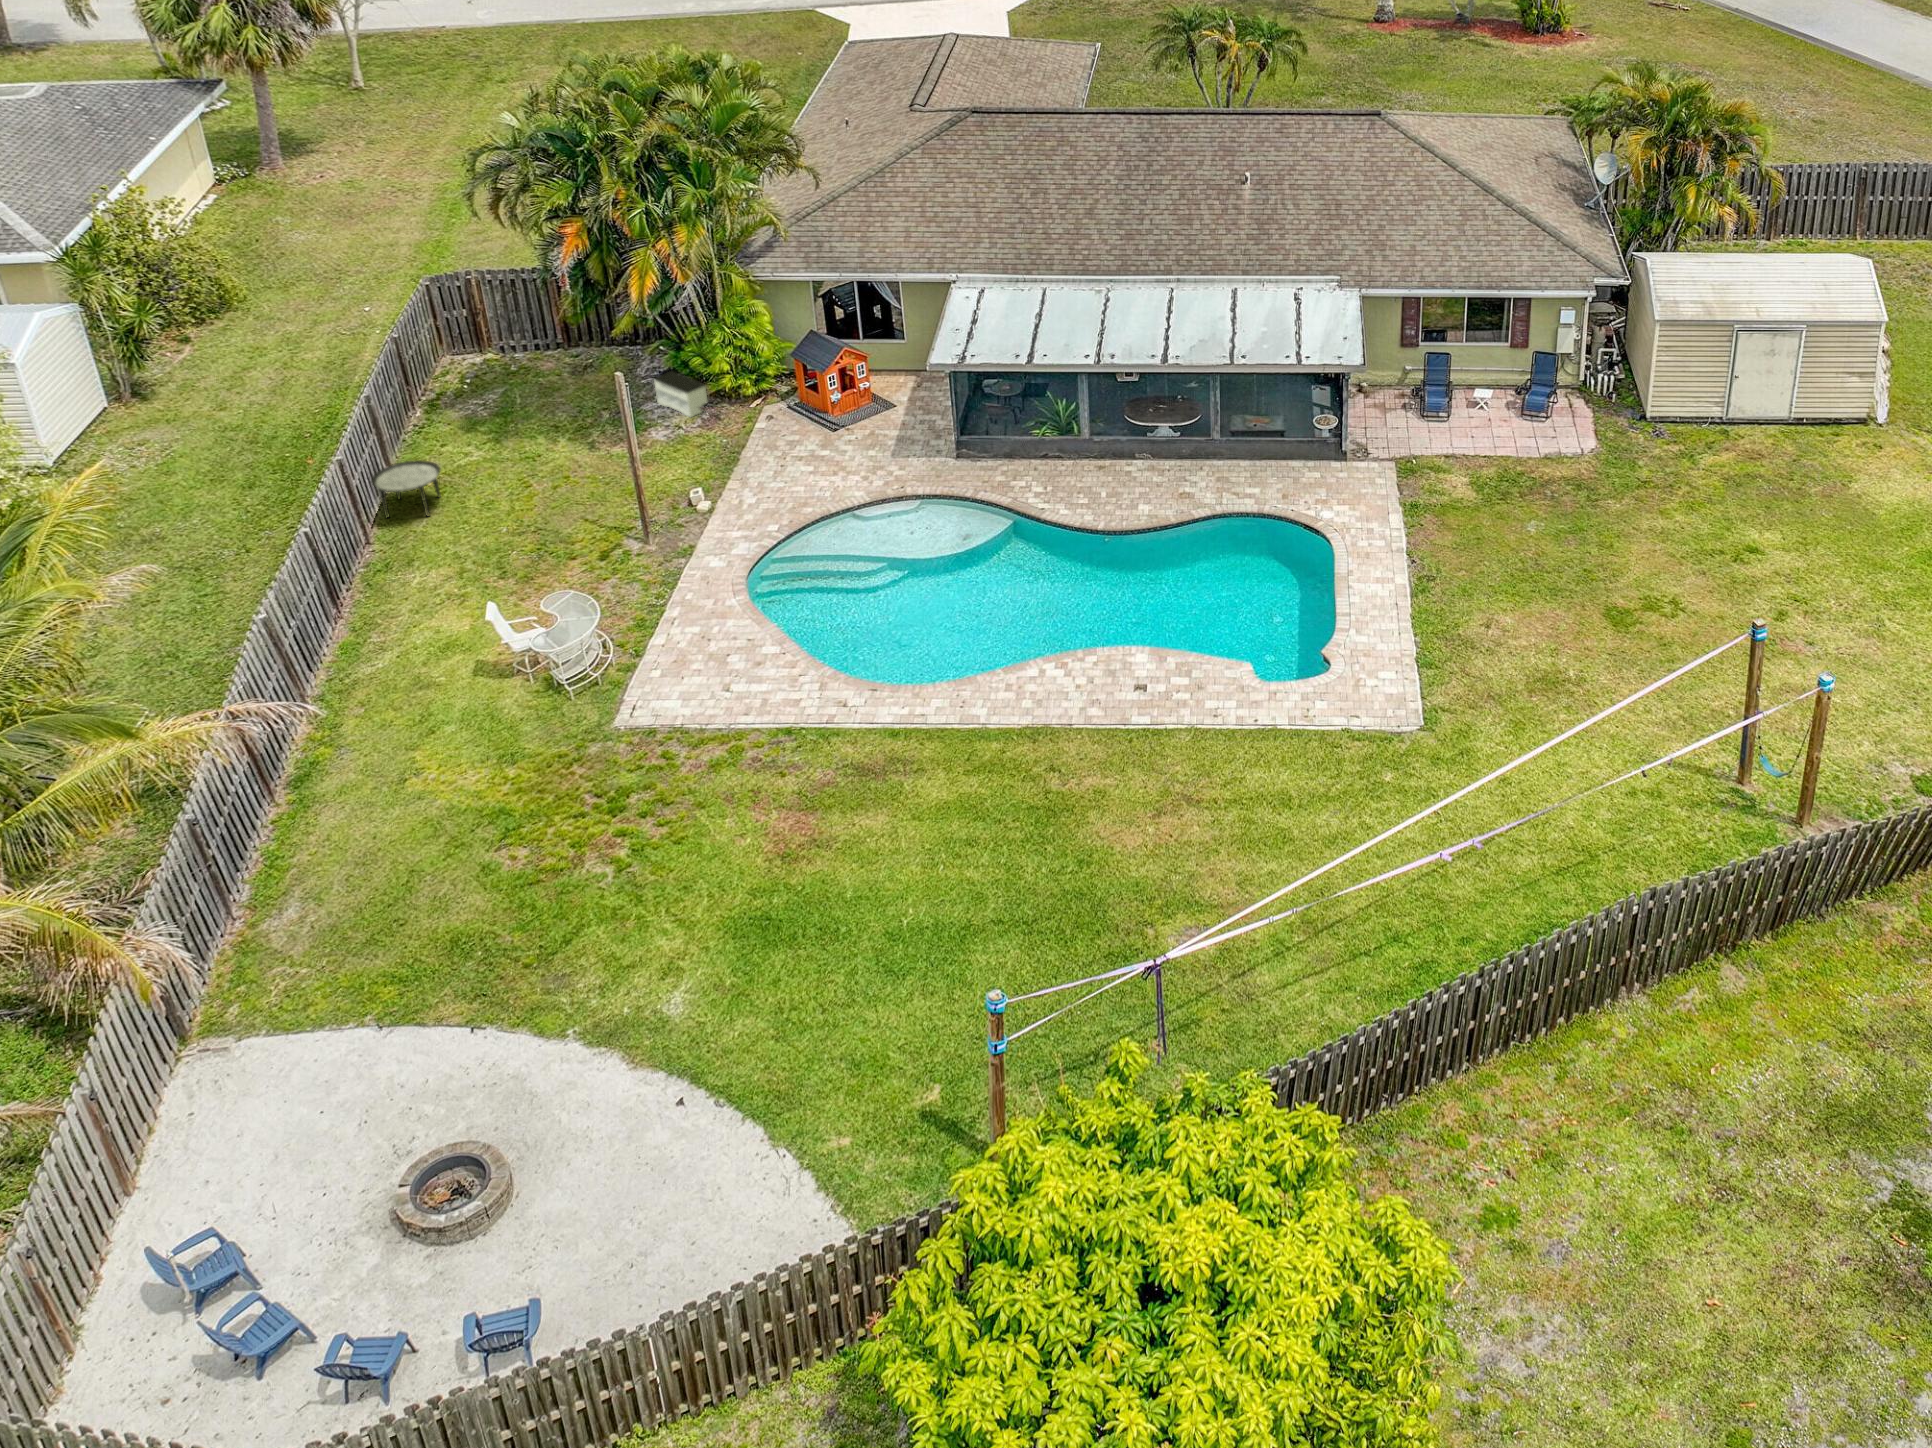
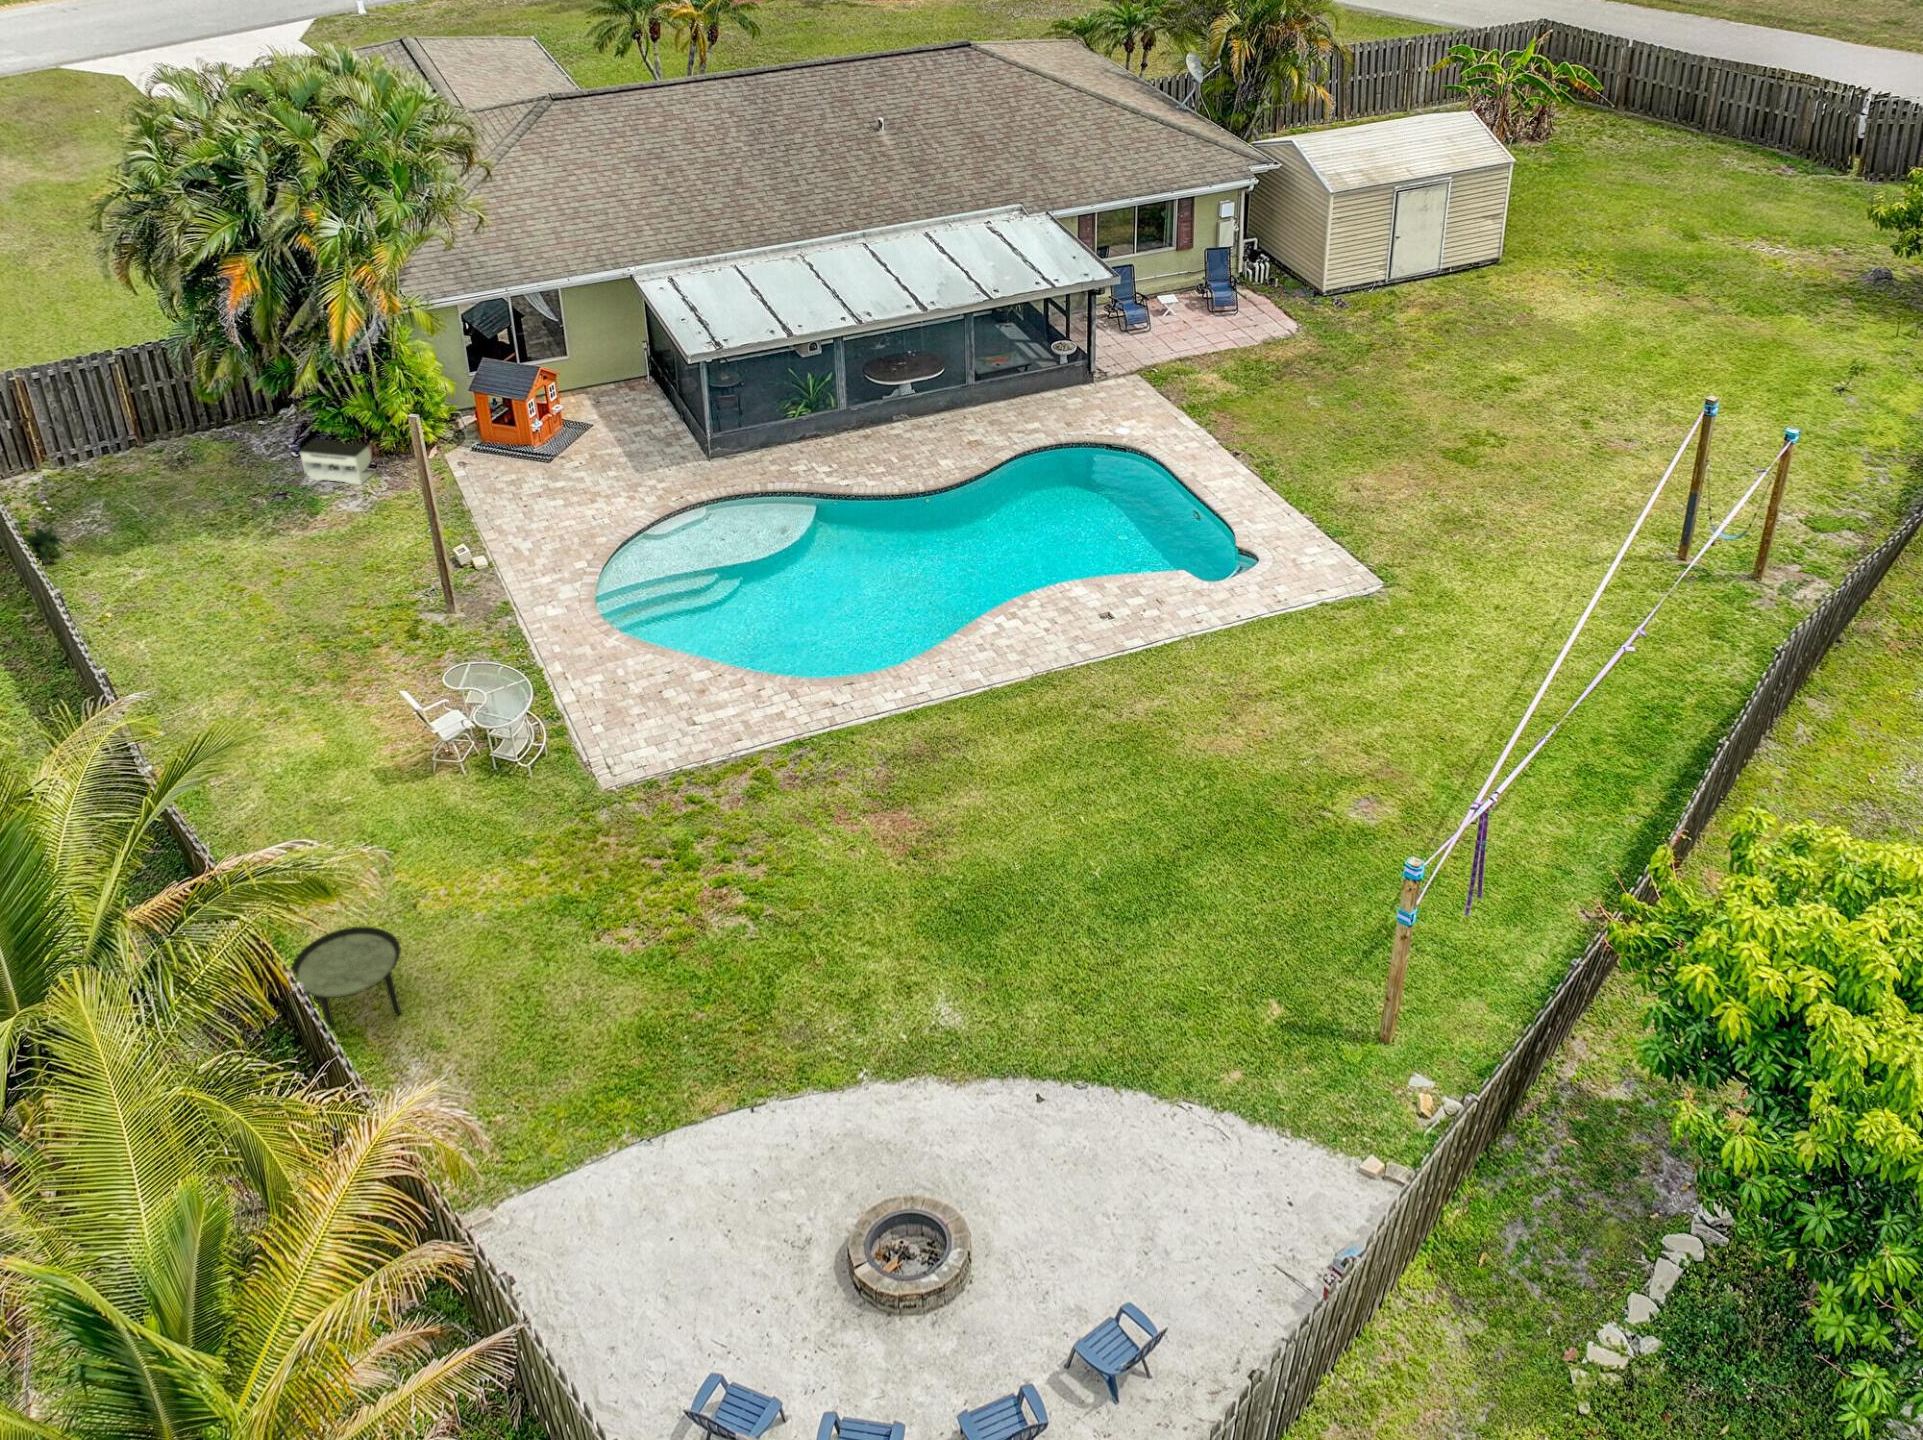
potted plant: none [413,400,451,431] -> present [26,527,66,563]
round table: present [371,460,441,518] -> present [292,926,401,1031]

